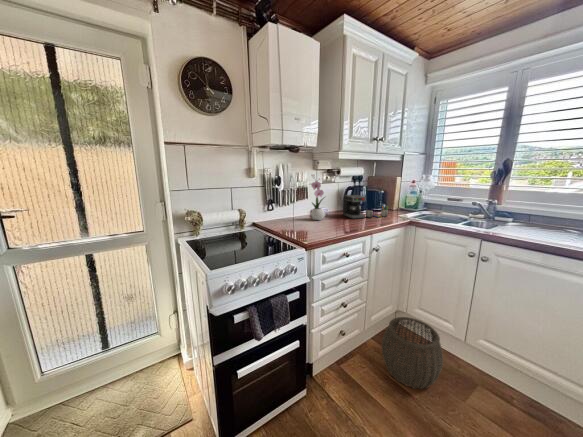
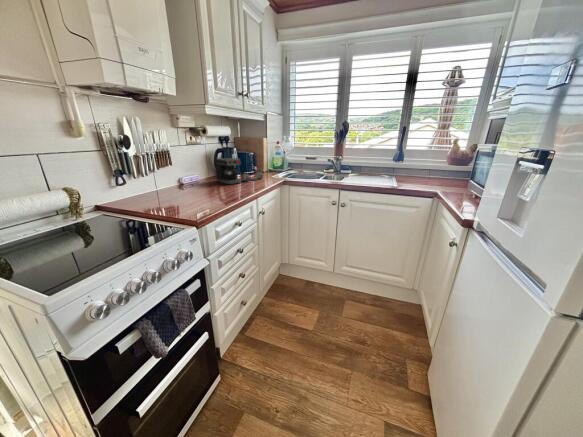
flower arrangement: present [311,175,325,220] -> none [173,133,199,191]
woven basket: present [382,317,443,389] -> none [278,267,325,324]

